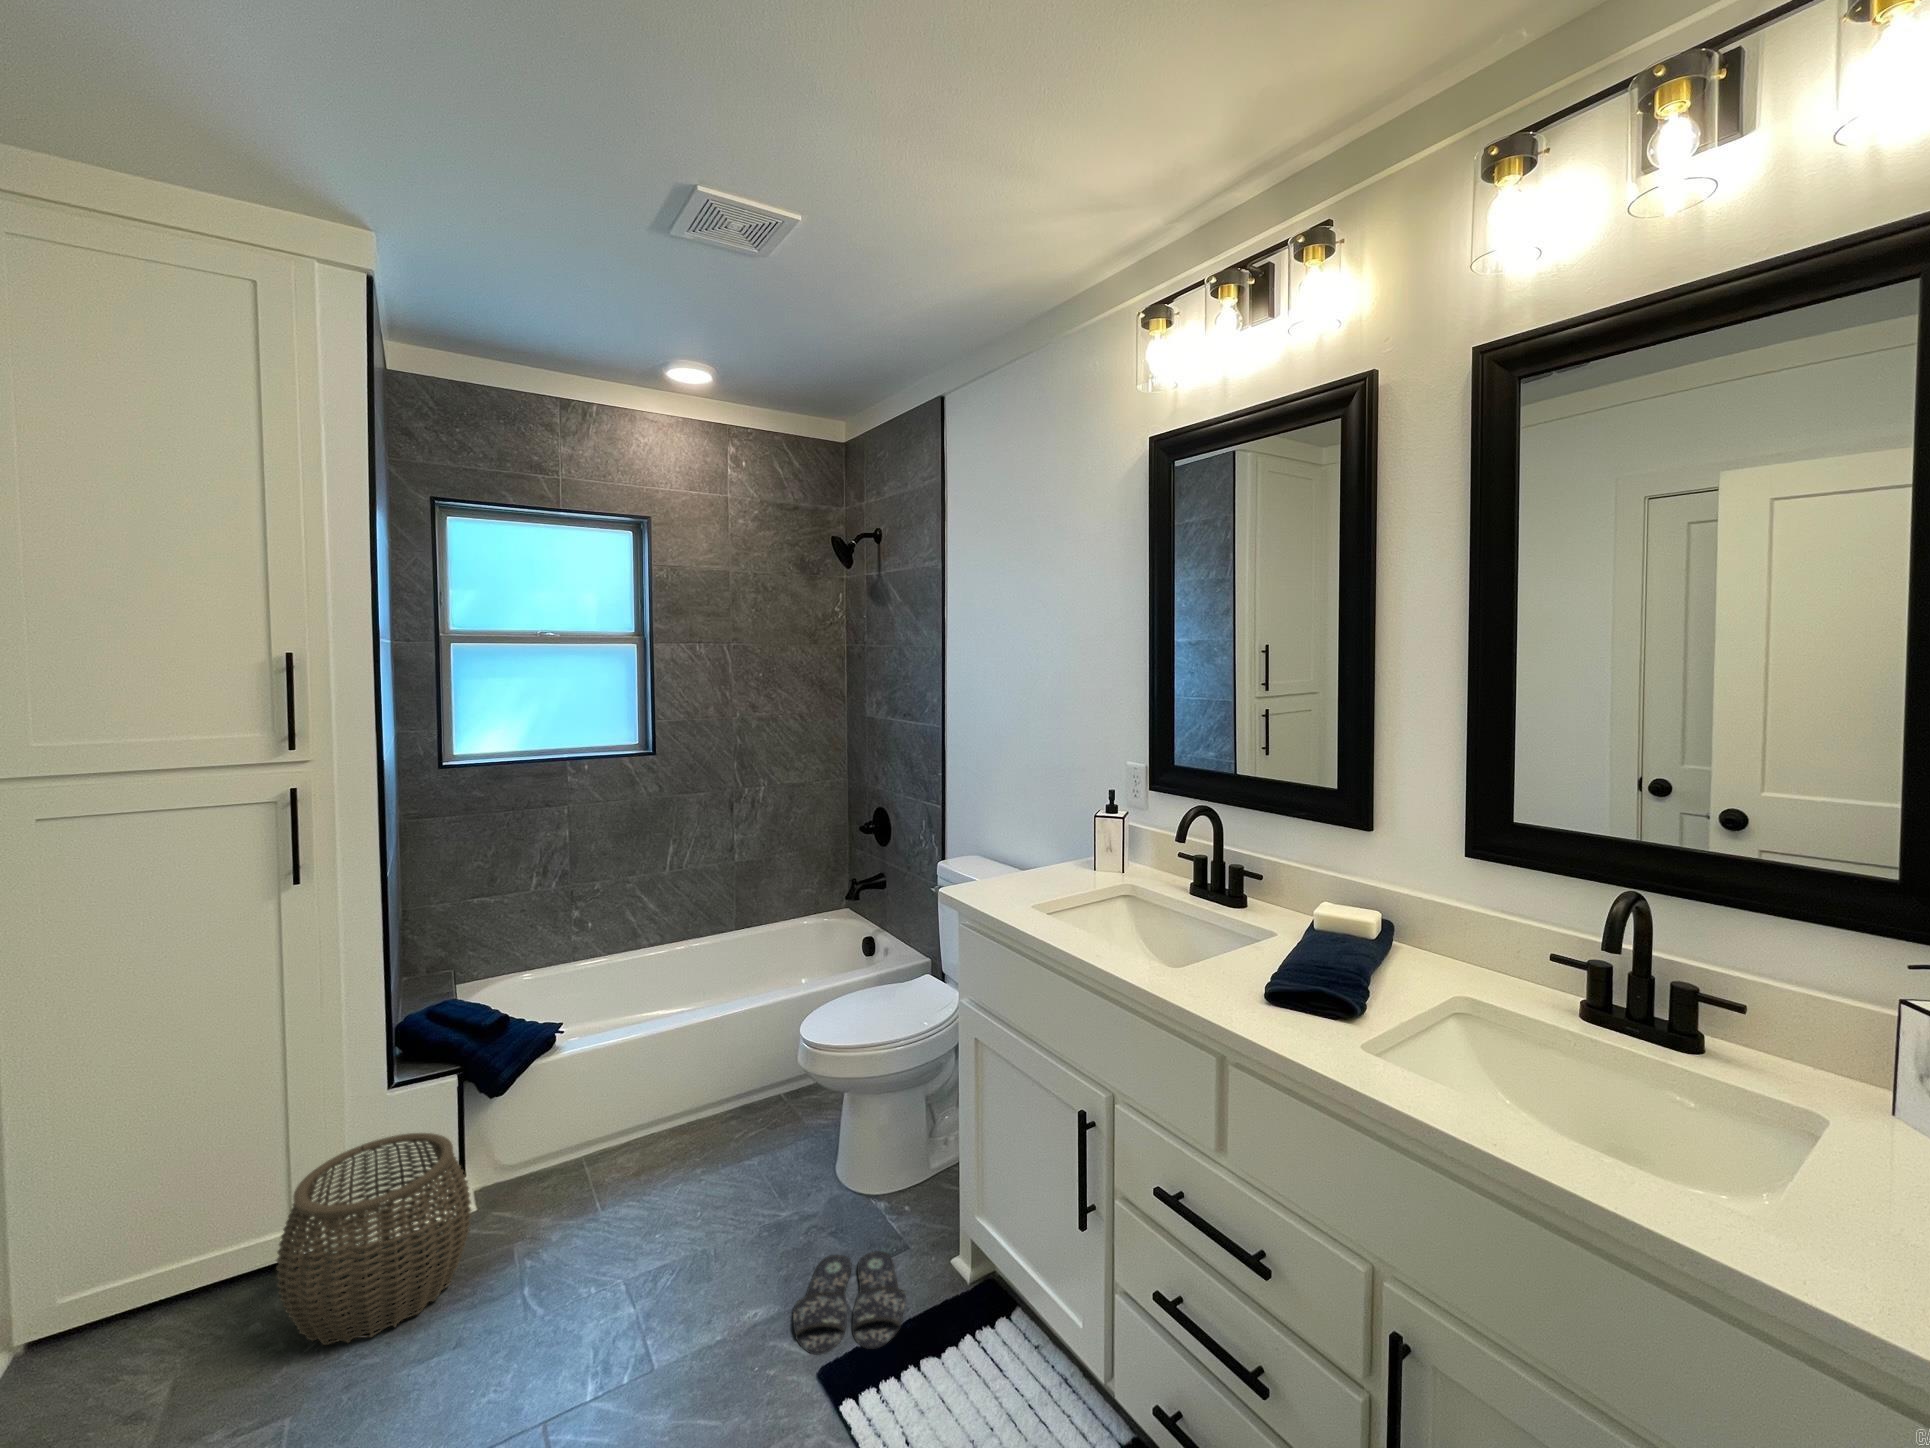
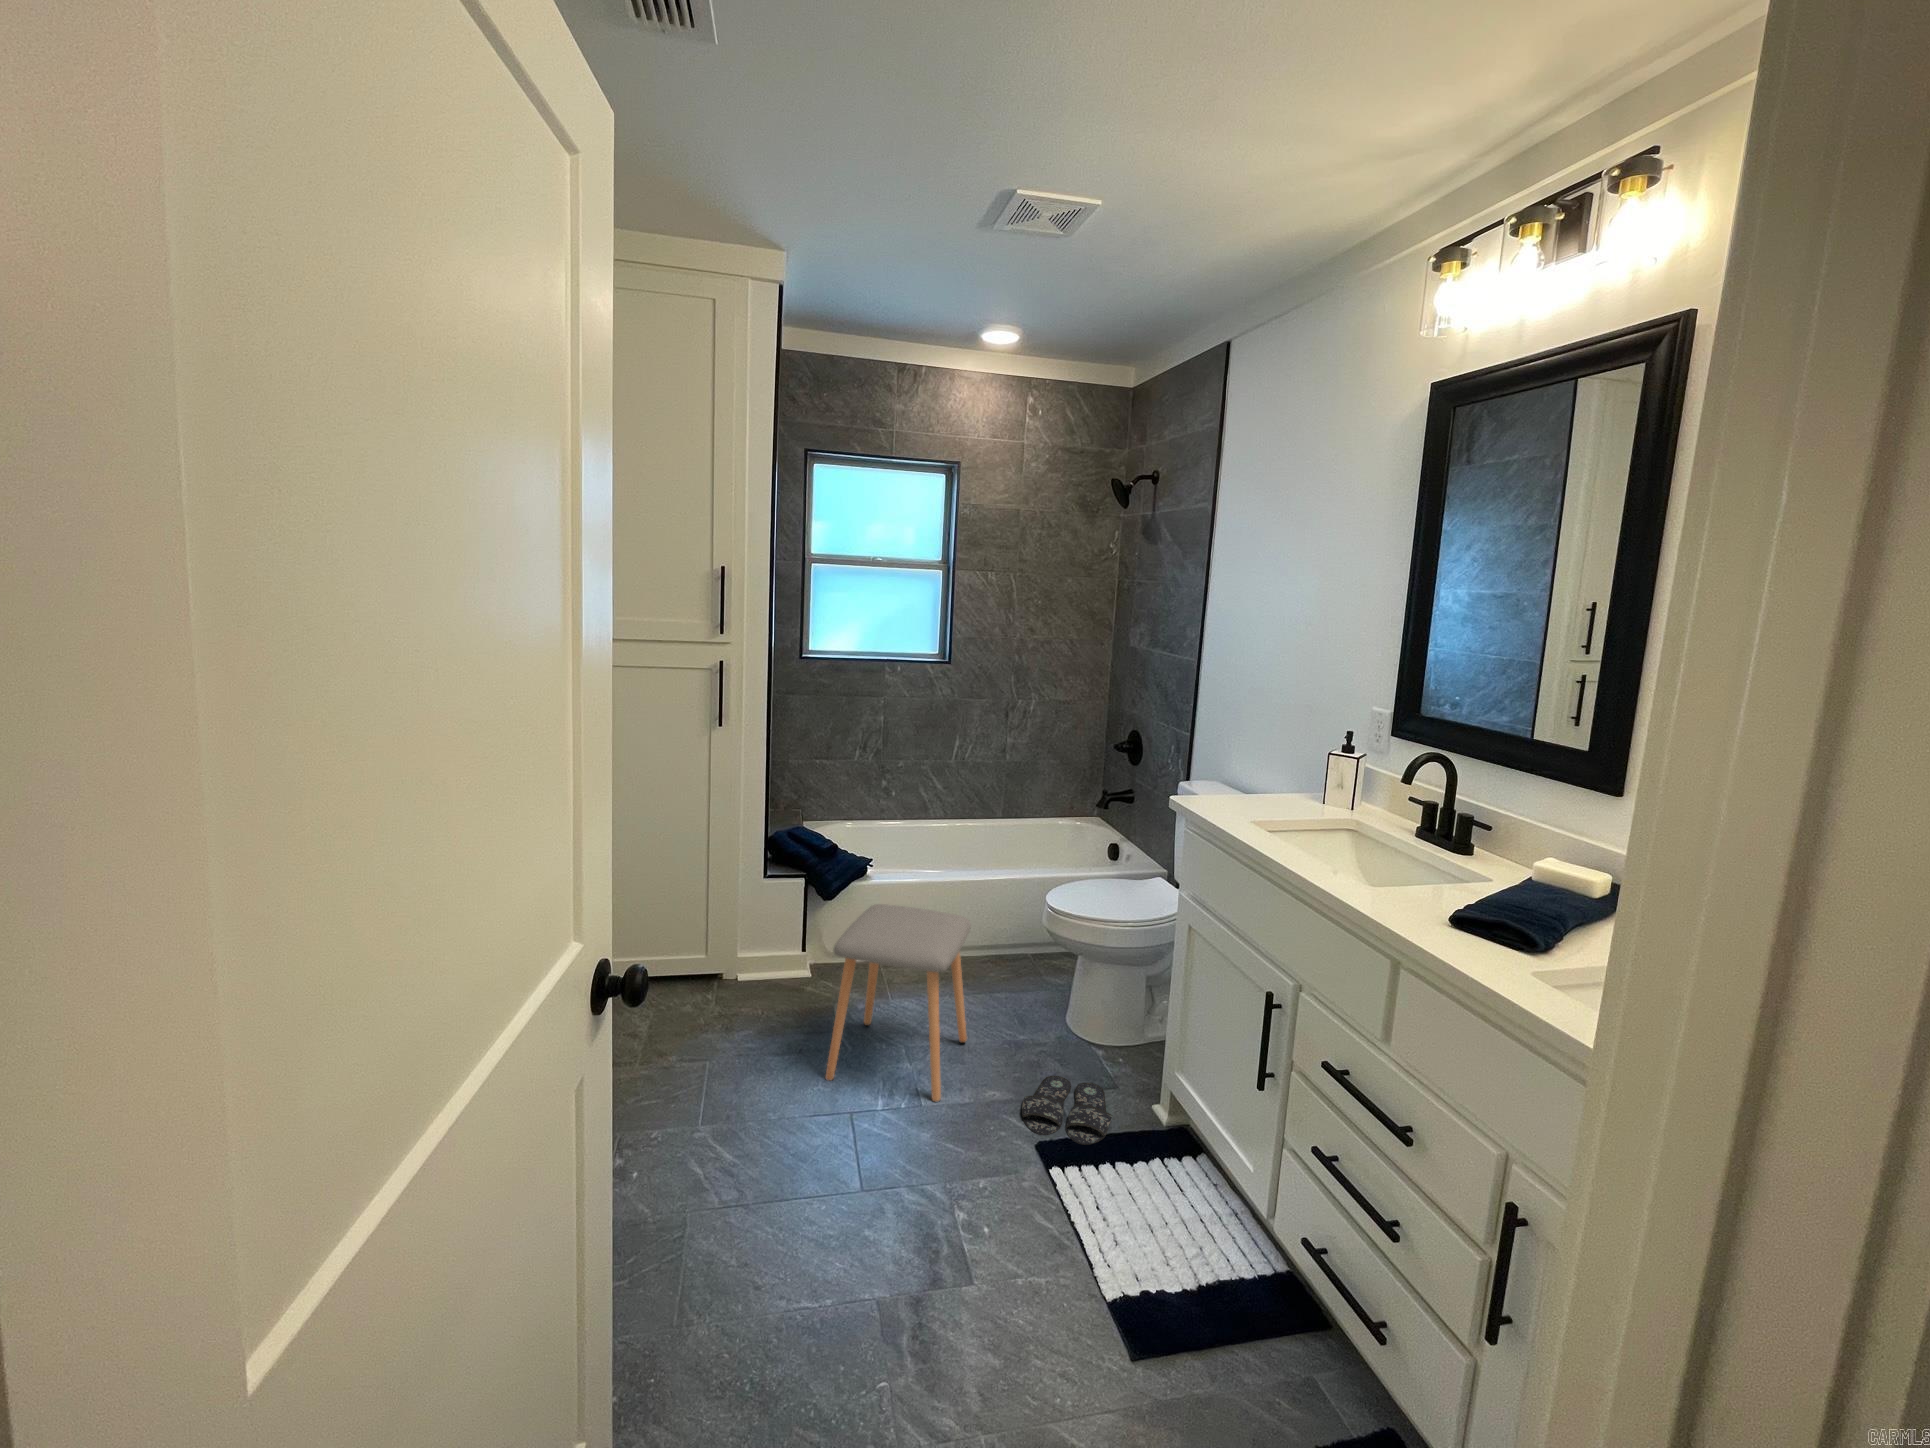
stool: none [500,1080,711,1378] -> present [825,904,971,1102]
woven basket: present [276,1133,471,1345] -> none [700,911,810,1035]

